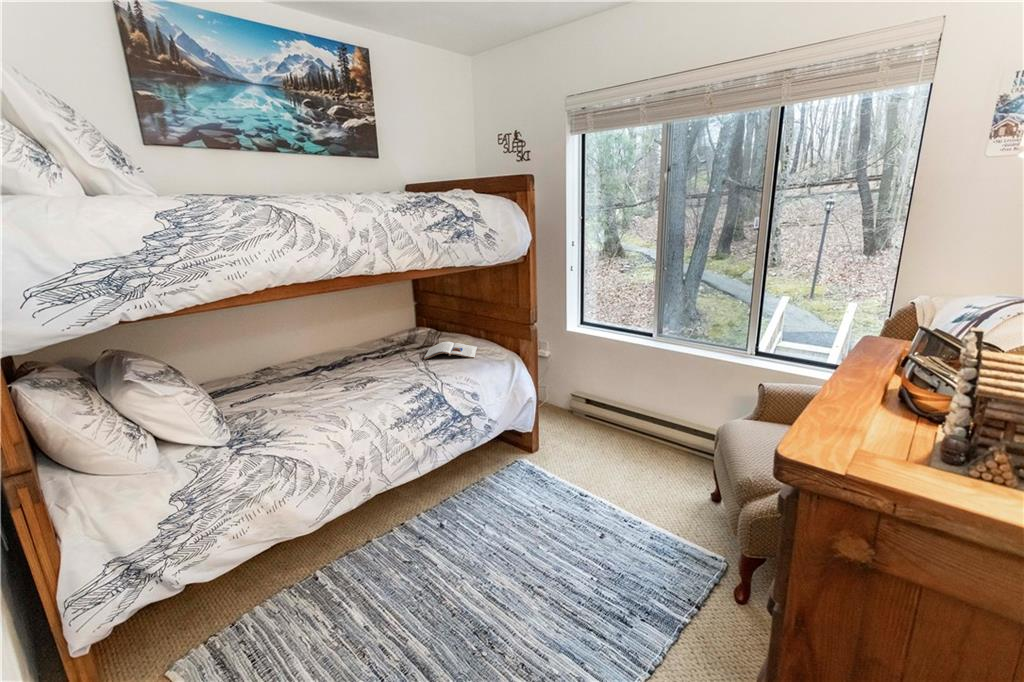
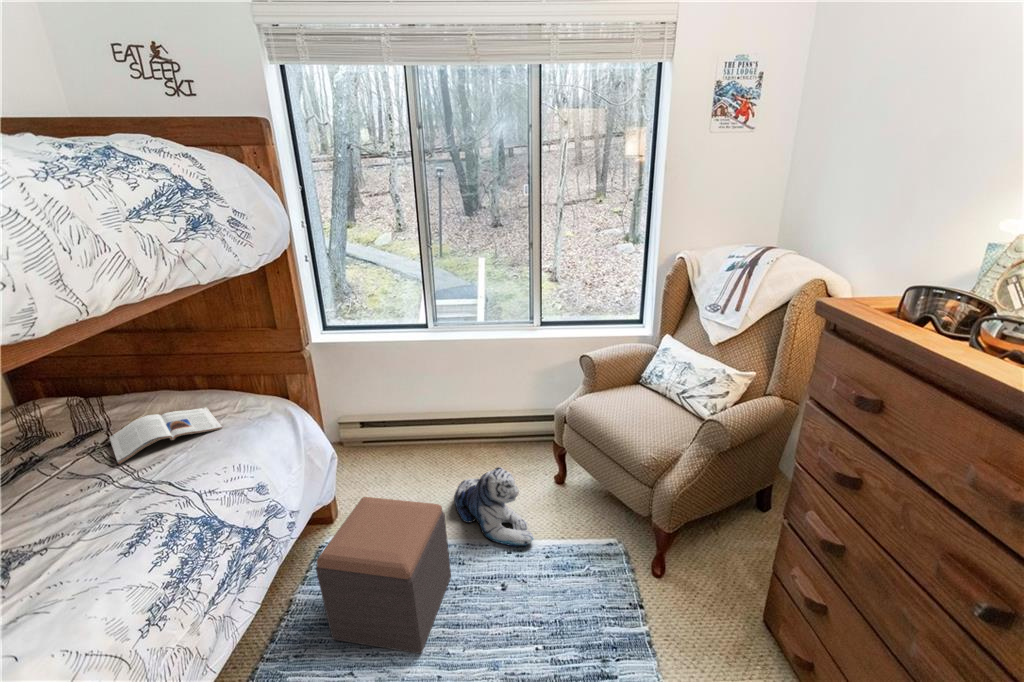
footstool: none [485,430,575,538] -> present [316,497,451,654]
plush toy: none [609,455,659,523] -> present [454,467,534,546]

